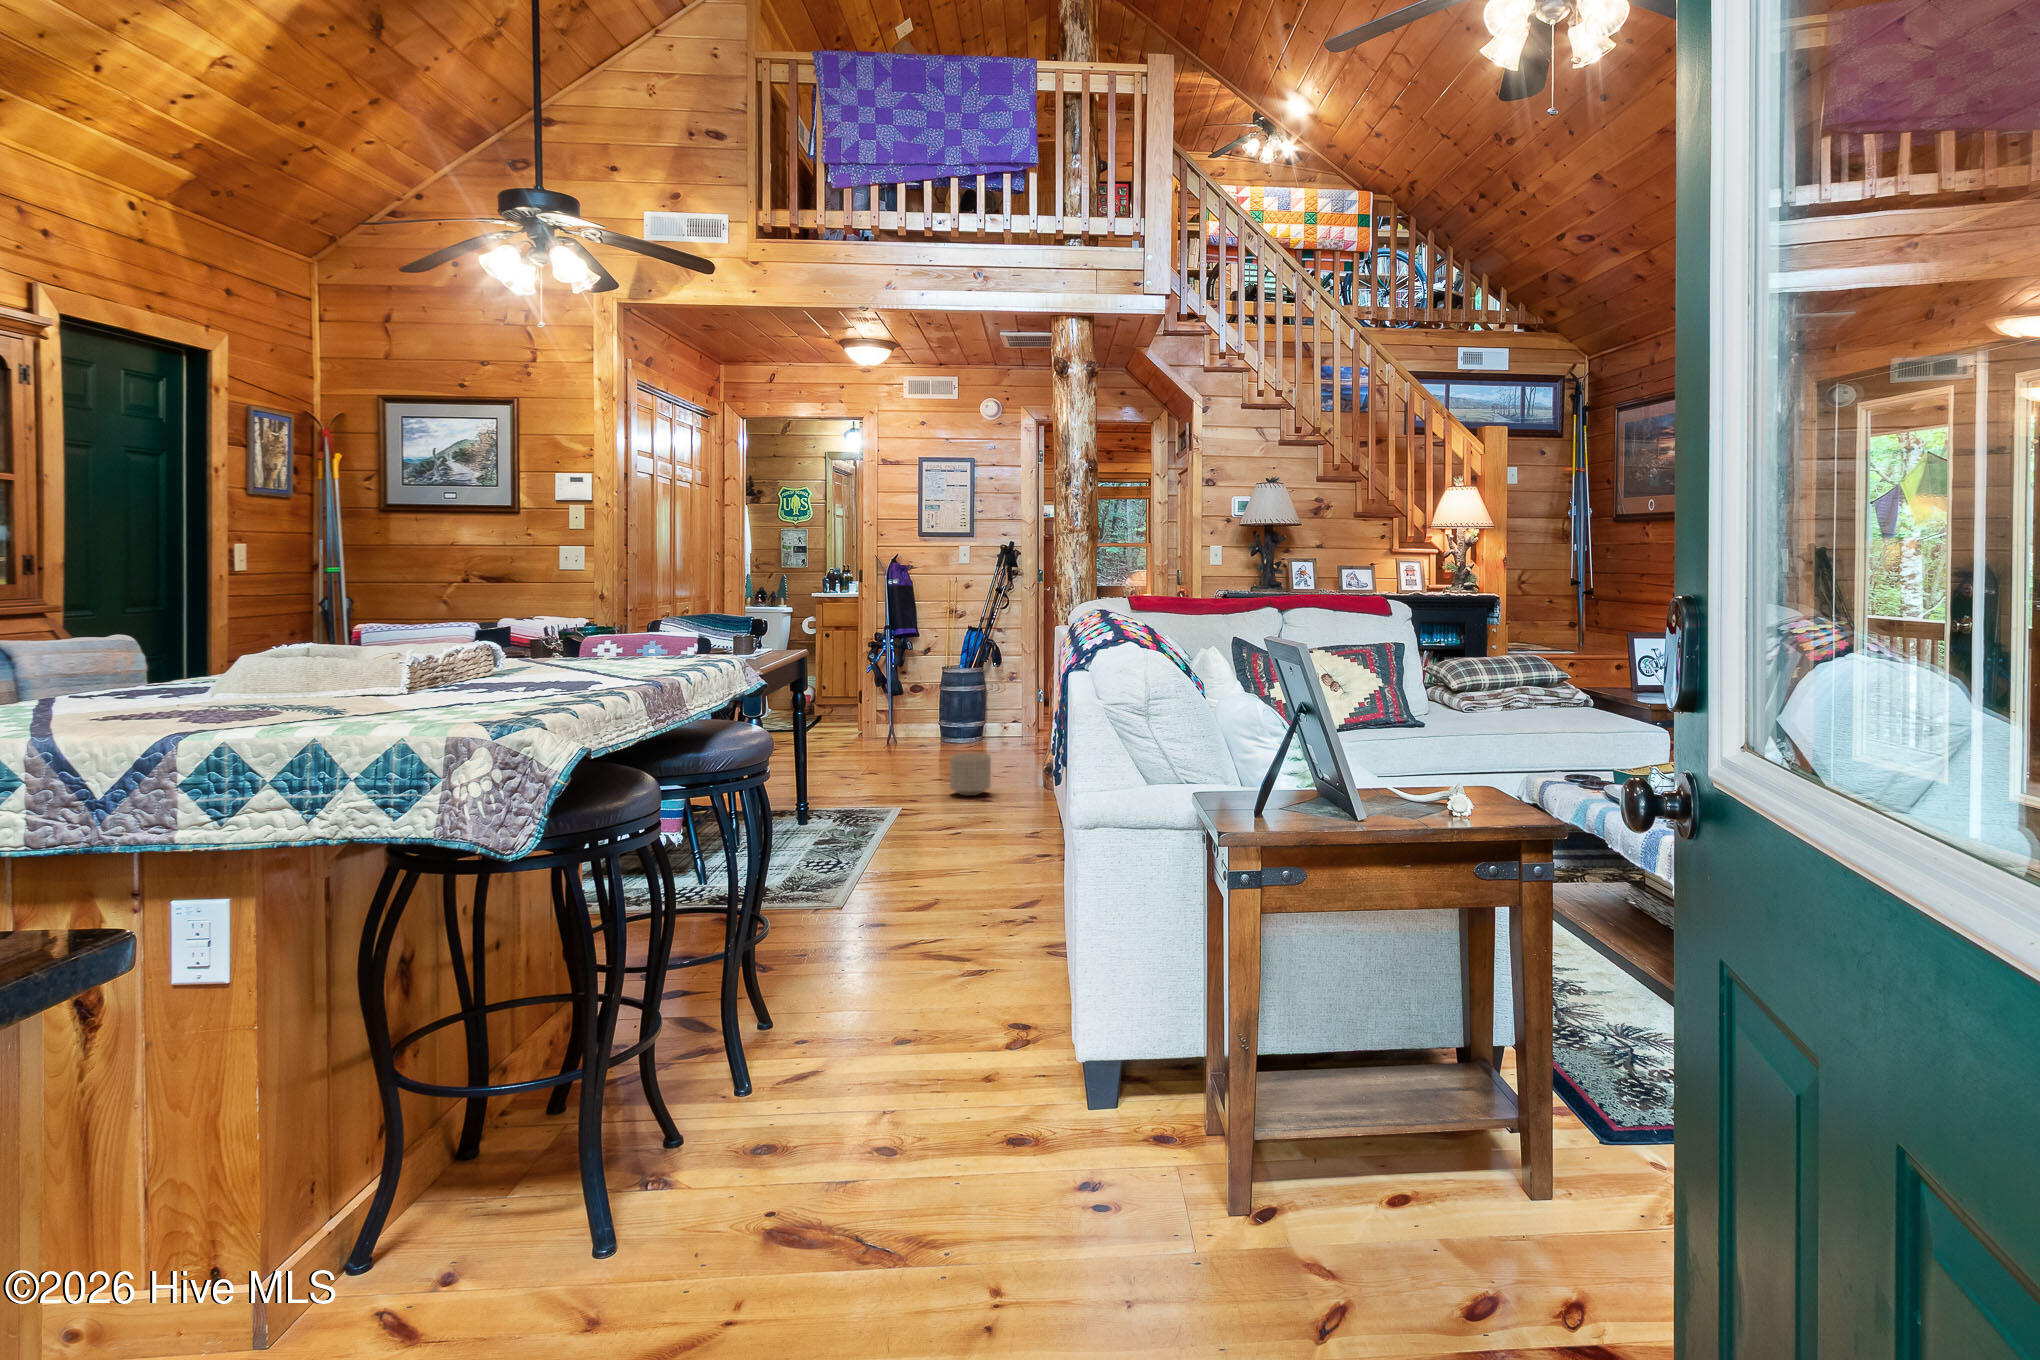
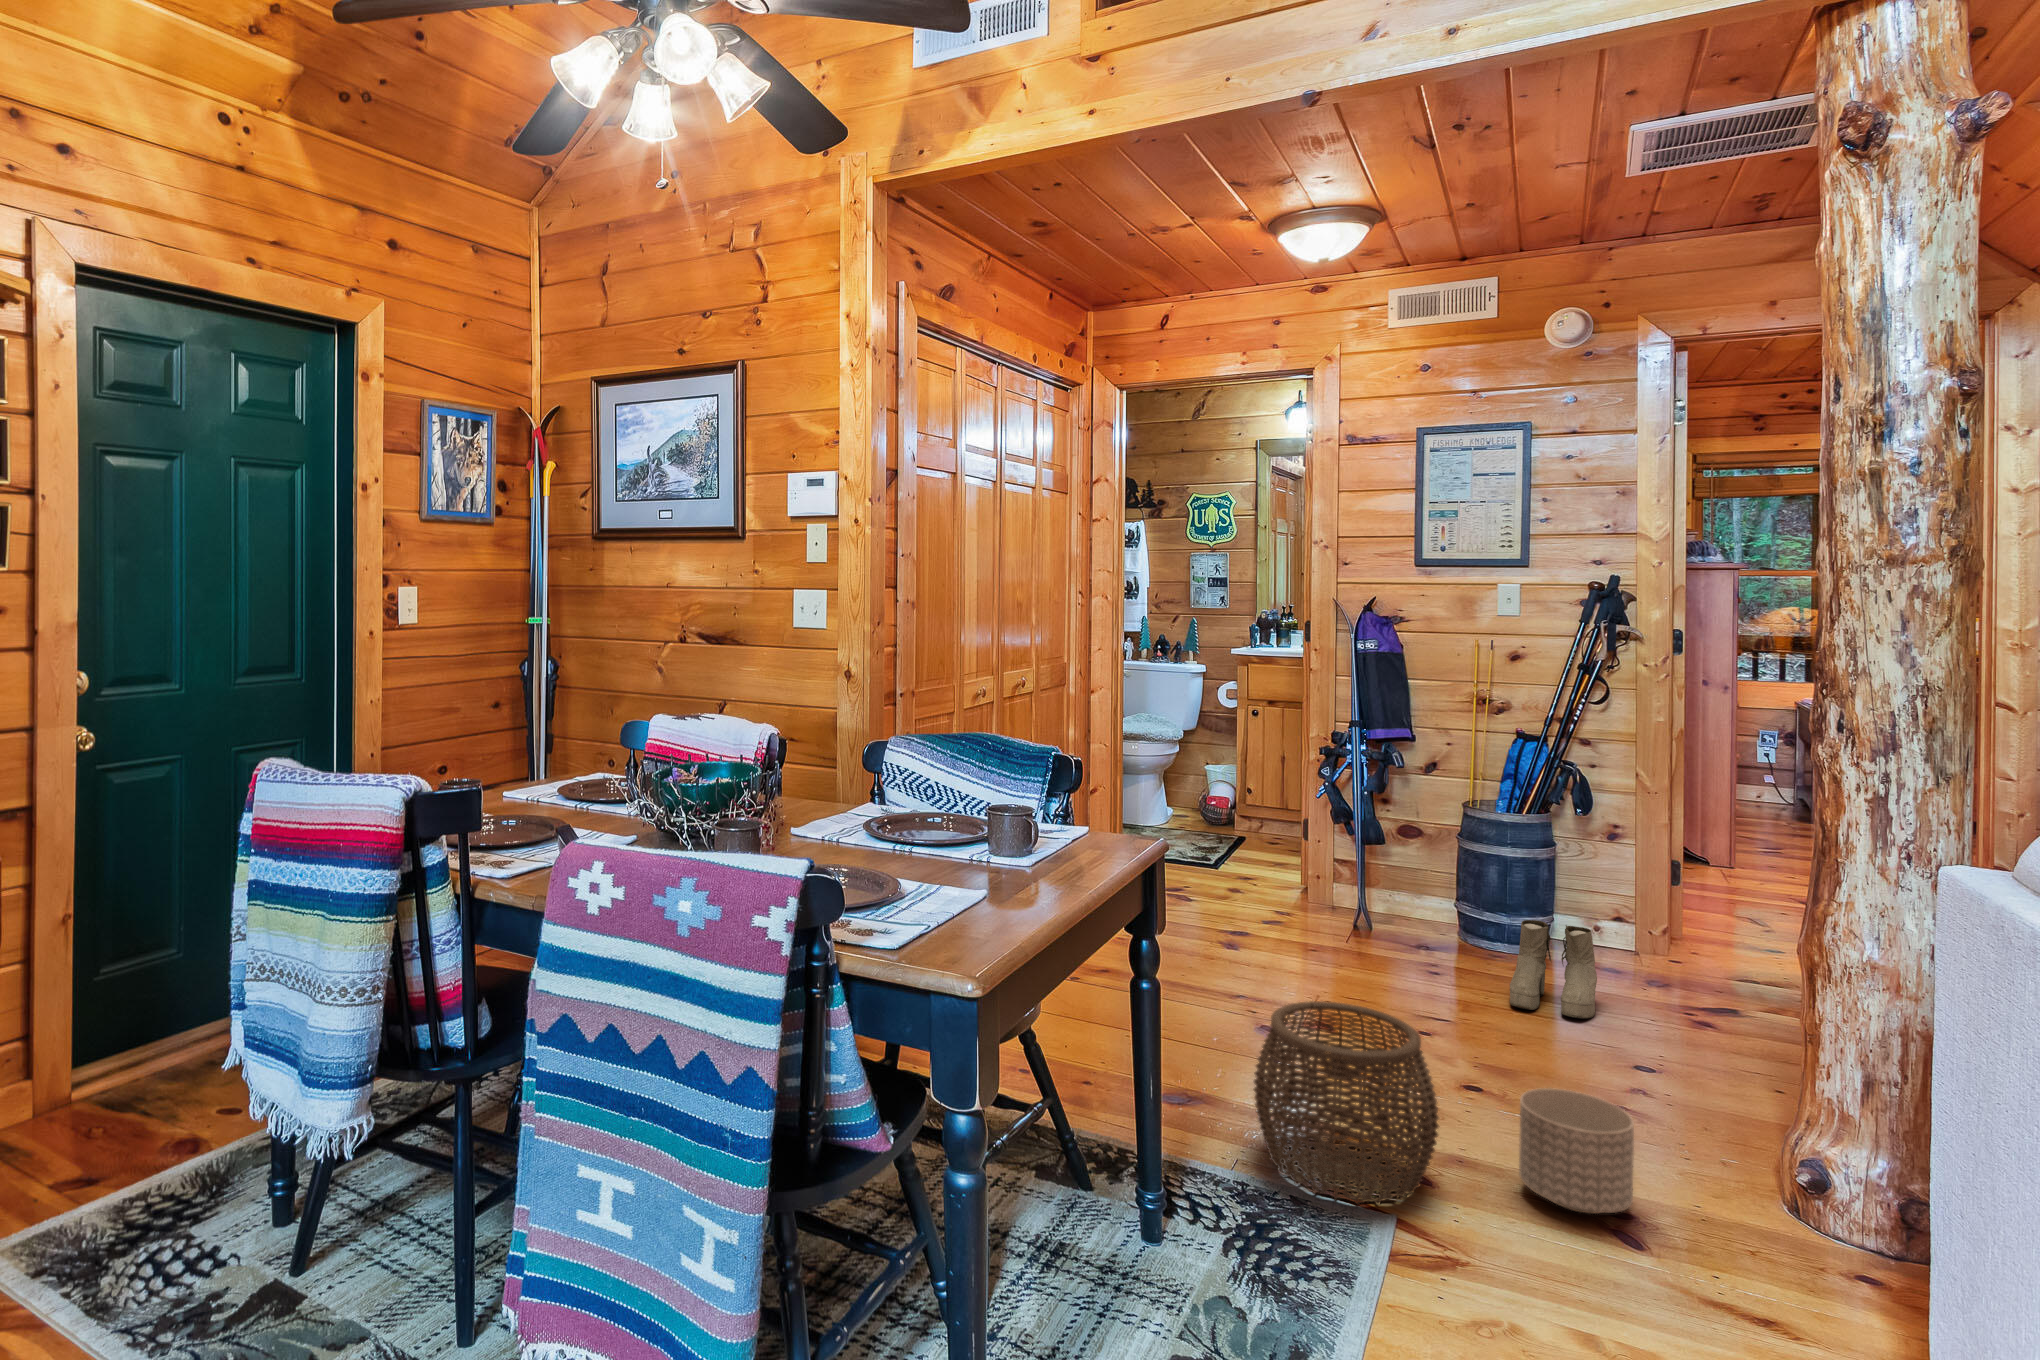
boots: none [959,713,998,755] -> present [1510,920,1597,1019]
woven basket: none [839,731,918,806] -> present [1254,1001,1439,1205]

